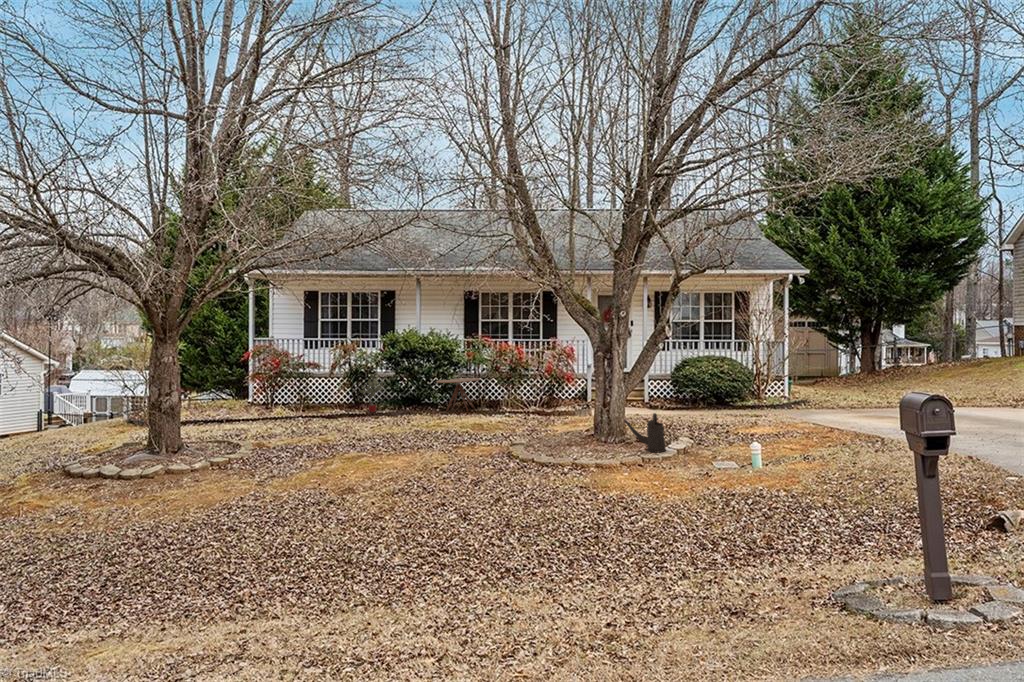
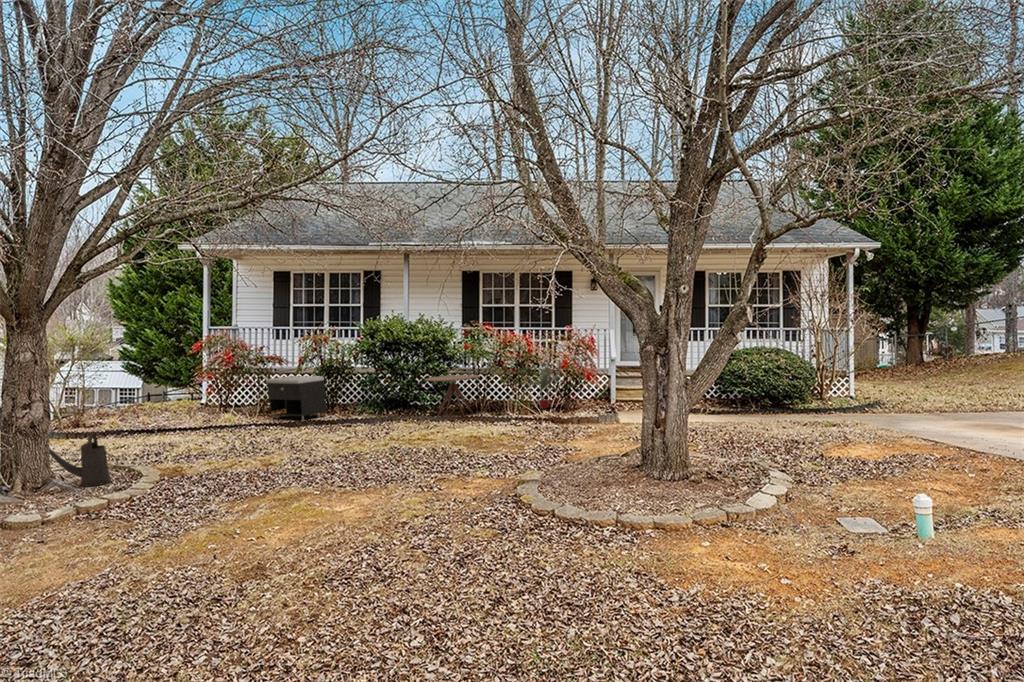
potted tree: present [360,375,384,413] -> present [524,362,561,409]
storage bench: none [304,379,354,415] -> present [266,376,326,420]
watering can: present [624,413,671,452] -> present [49,433,118,487]

